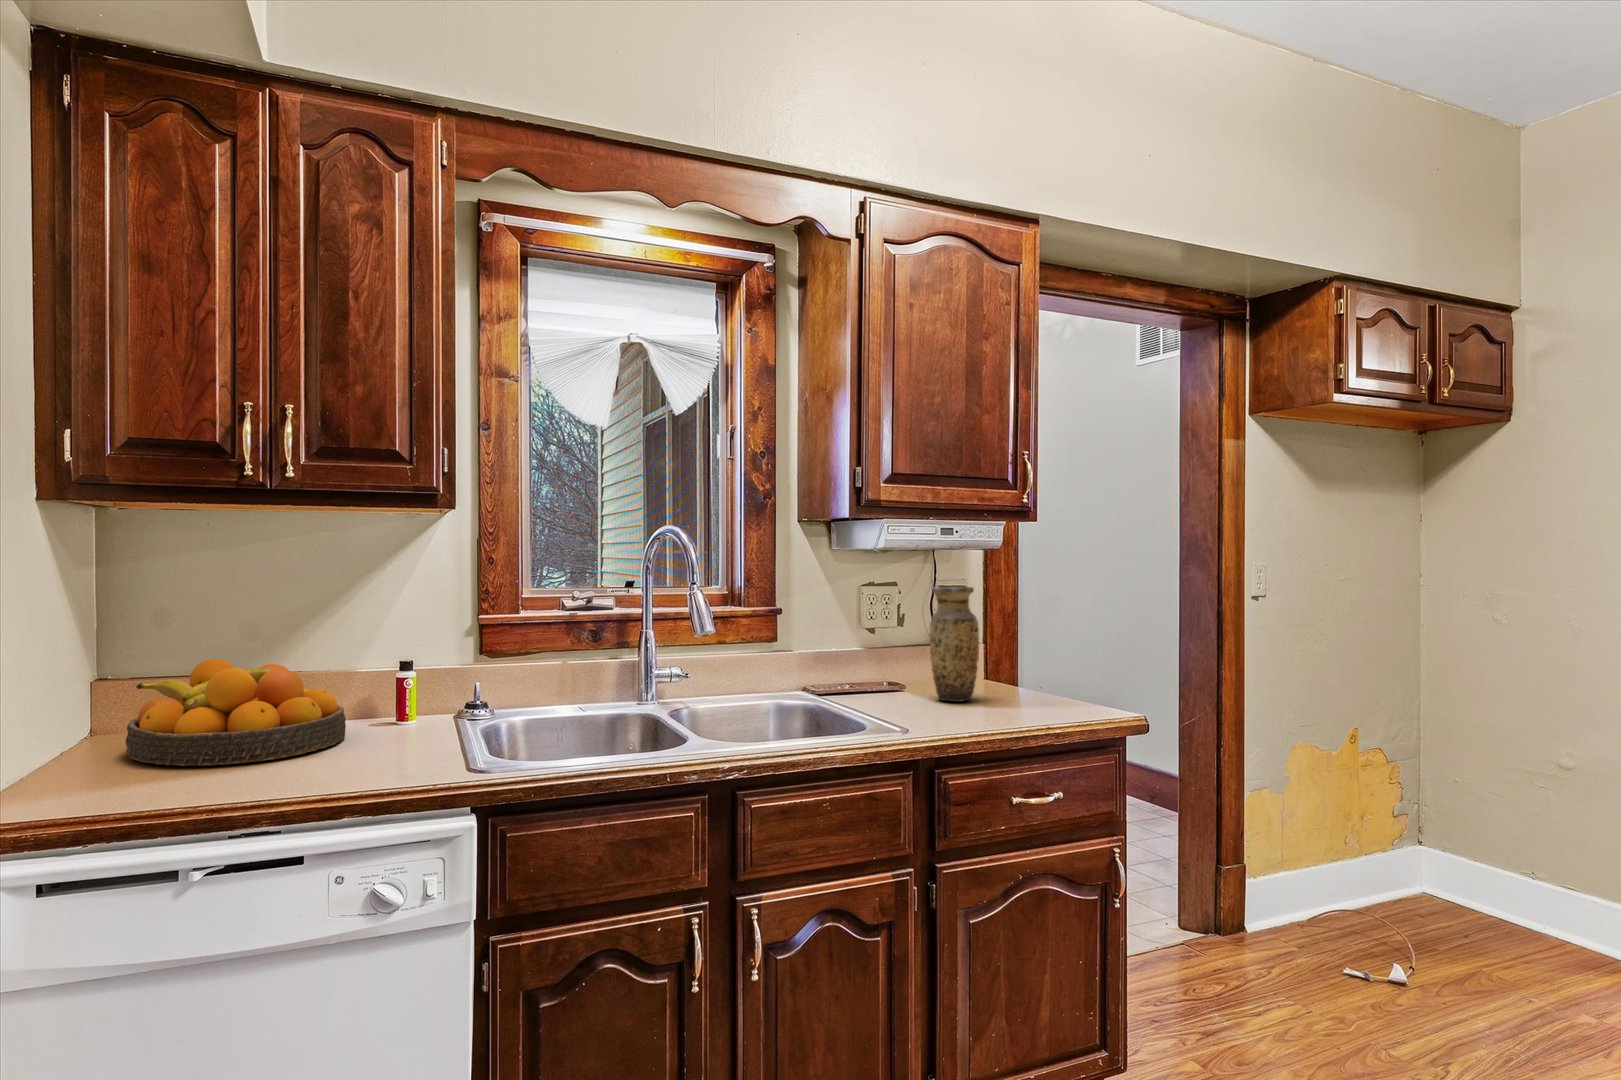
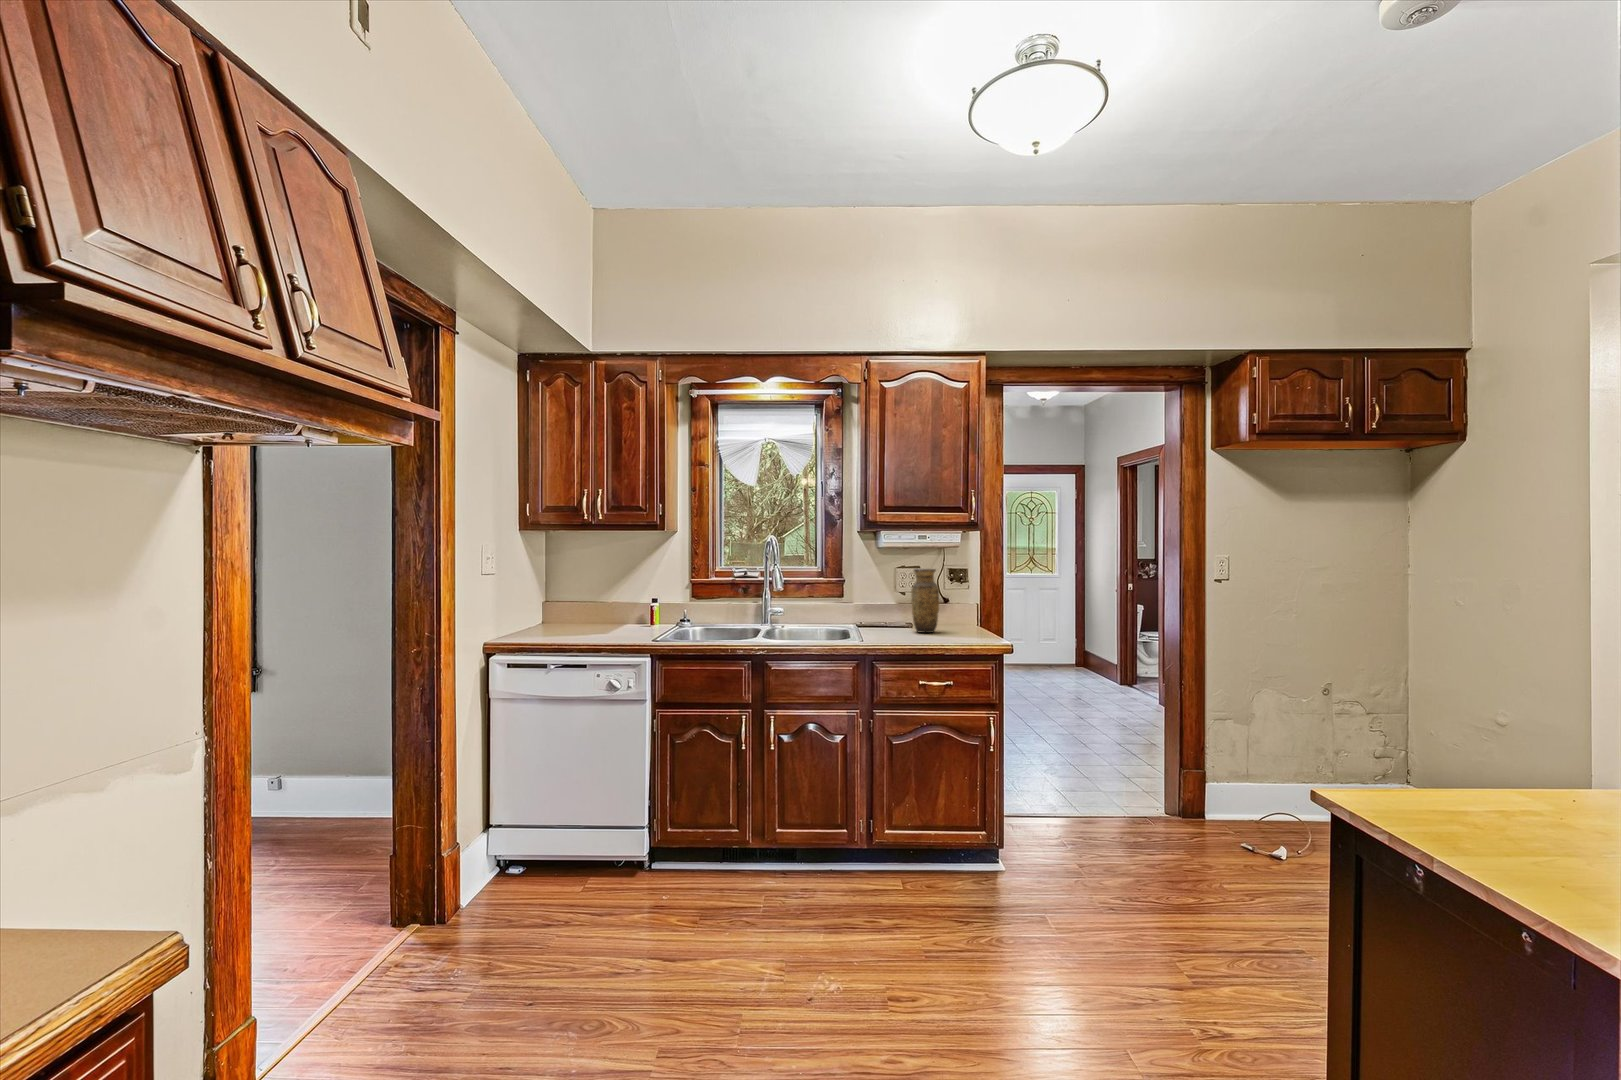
fruit bowl: present [126,659,346,766] -> none [548,594,627,634]

